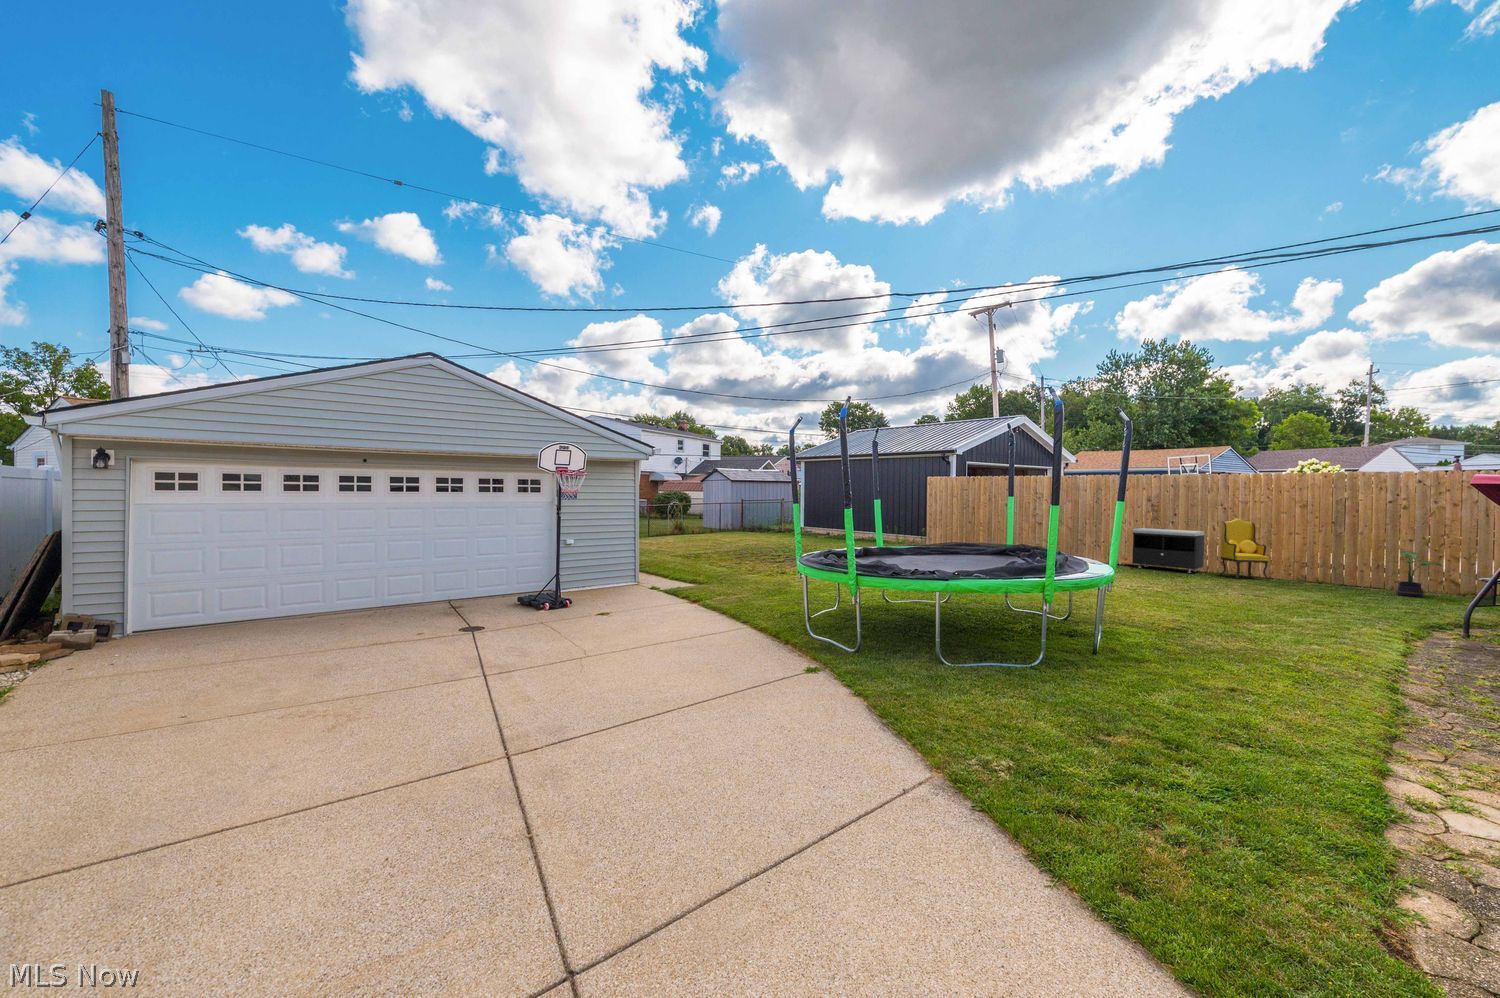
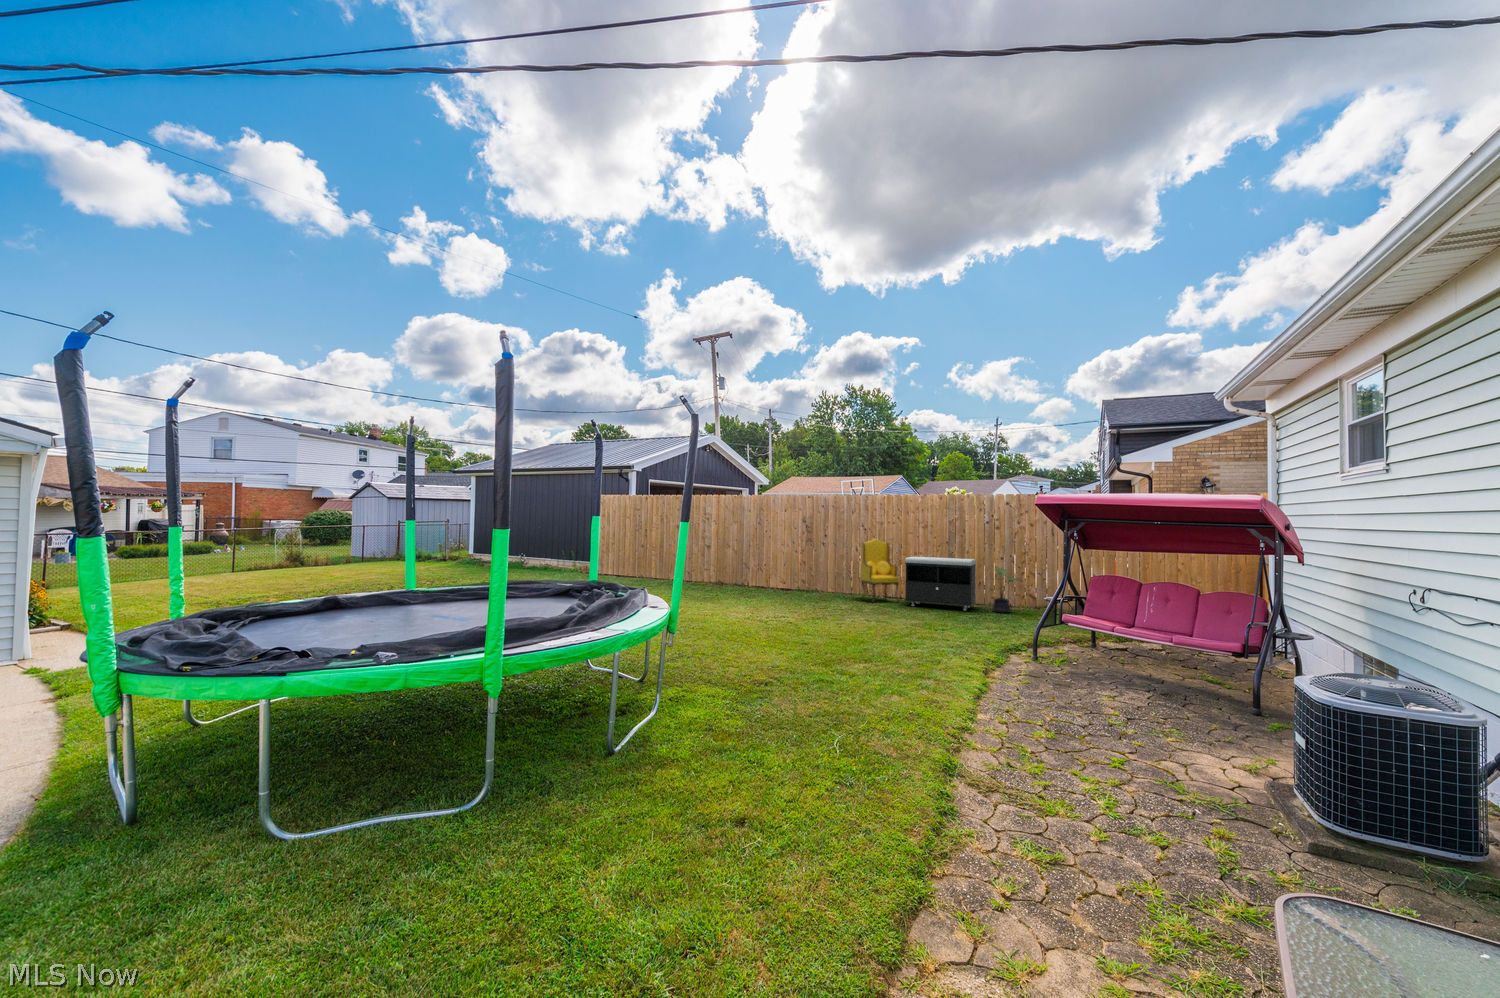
storage bench: present [1132,528,1204,573] -> present [905,557,976,610]

